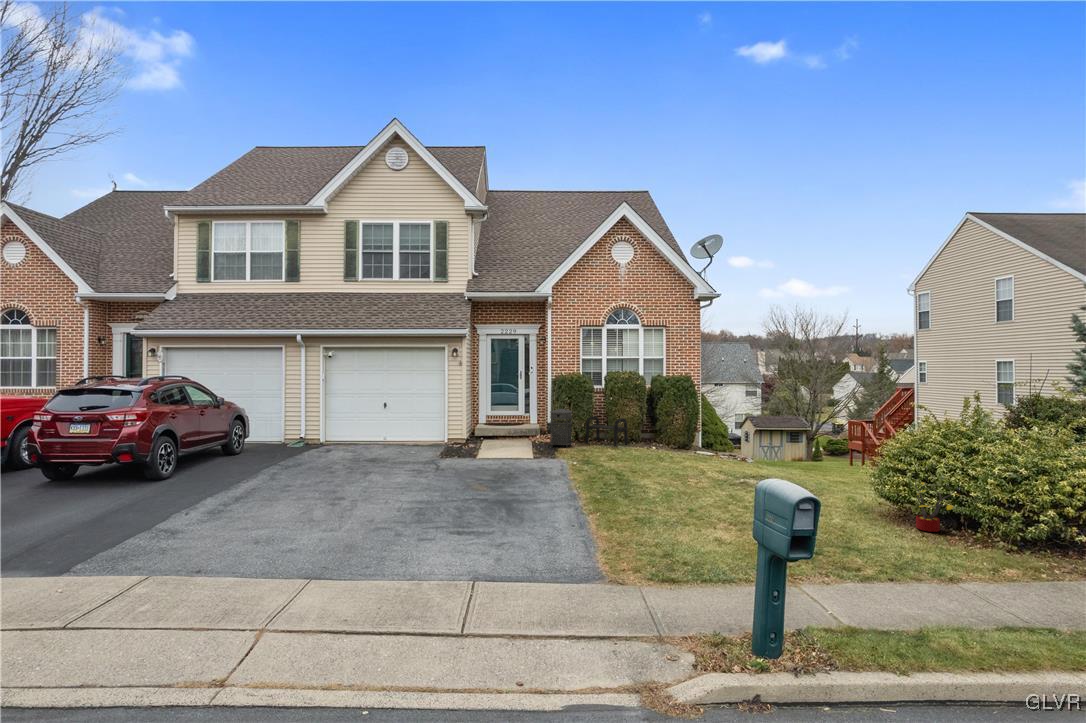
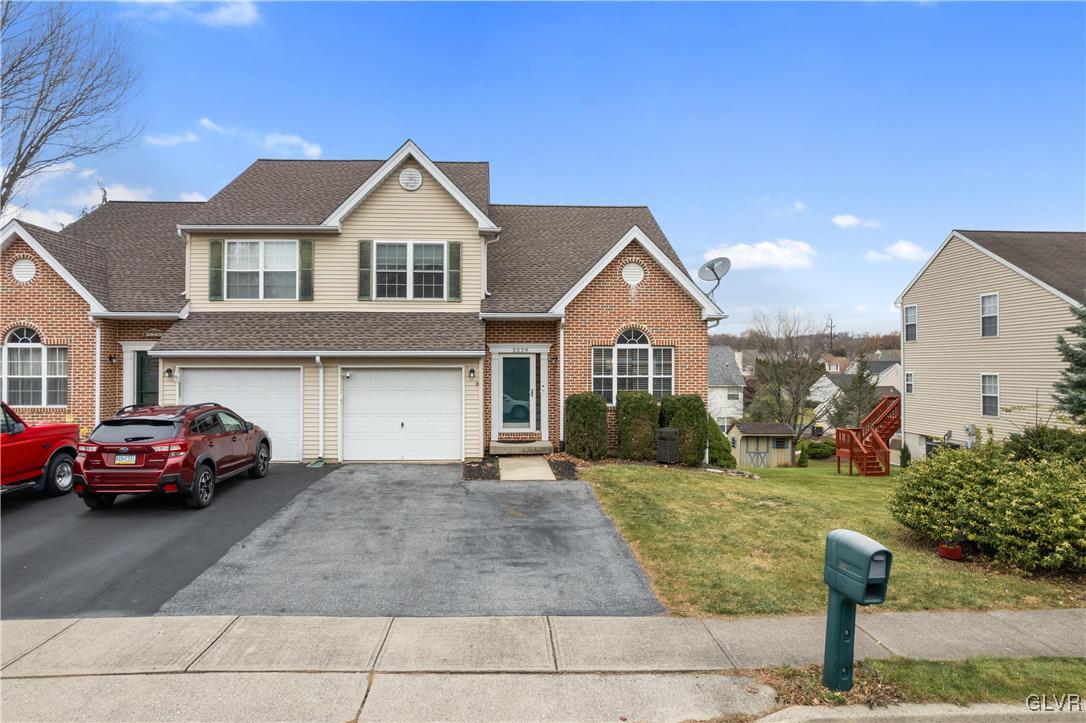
trash can: present [550,409,572,446] -> present [657,427,679,464]
bench: present [585,416,628,447] -> none [604,435,645,467]

